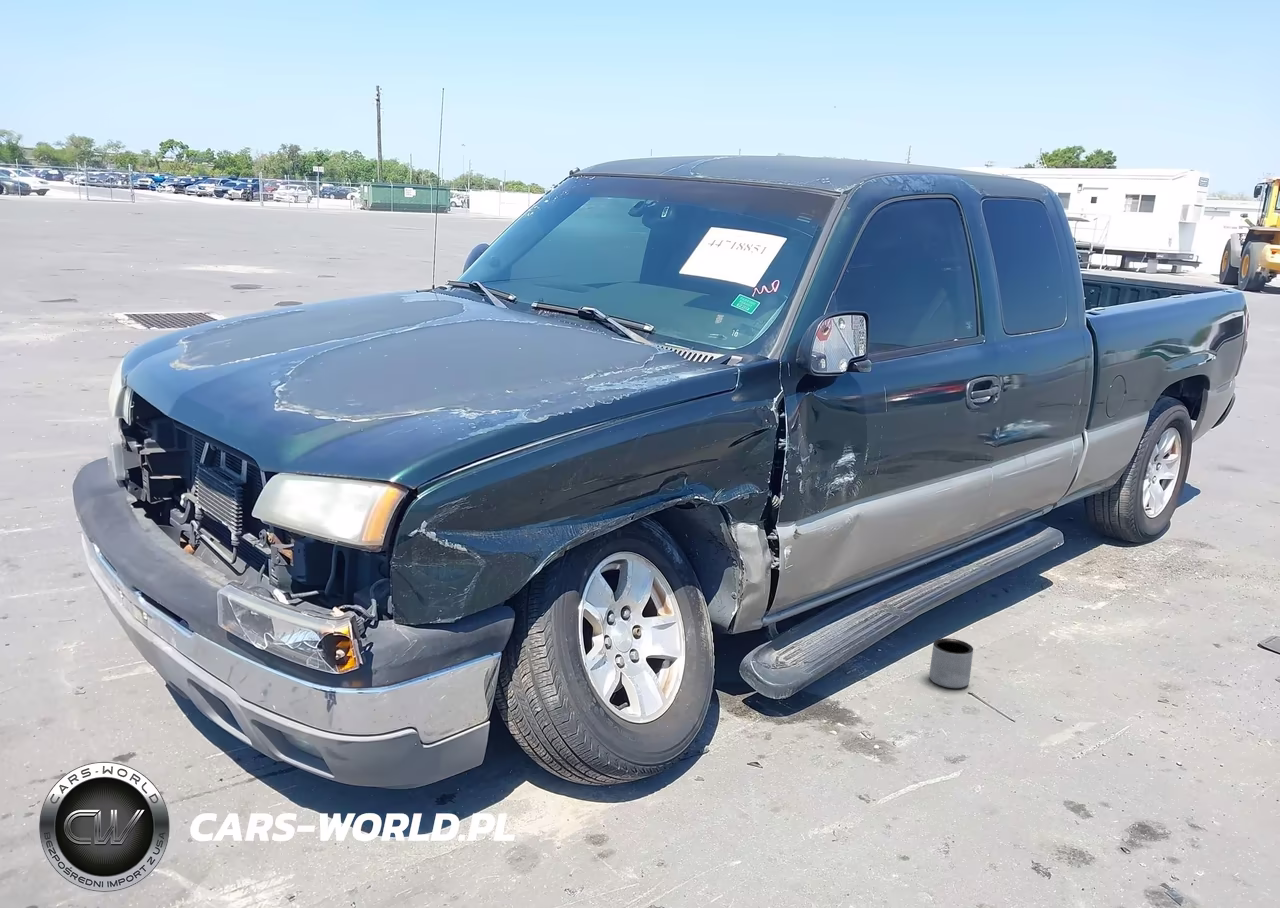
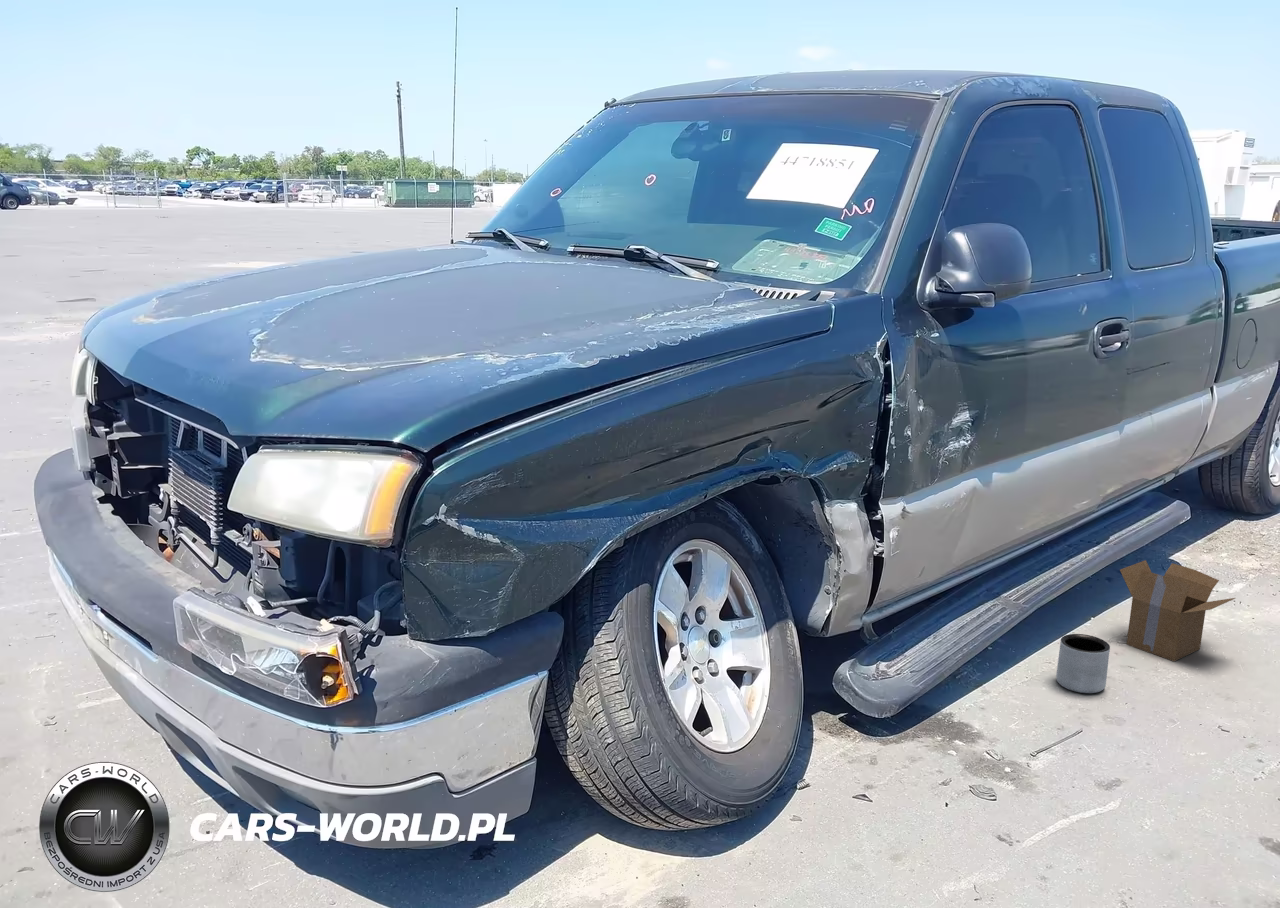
cardboard box: none [991,578,1085,664] -> present [1120,560,1235,661]

